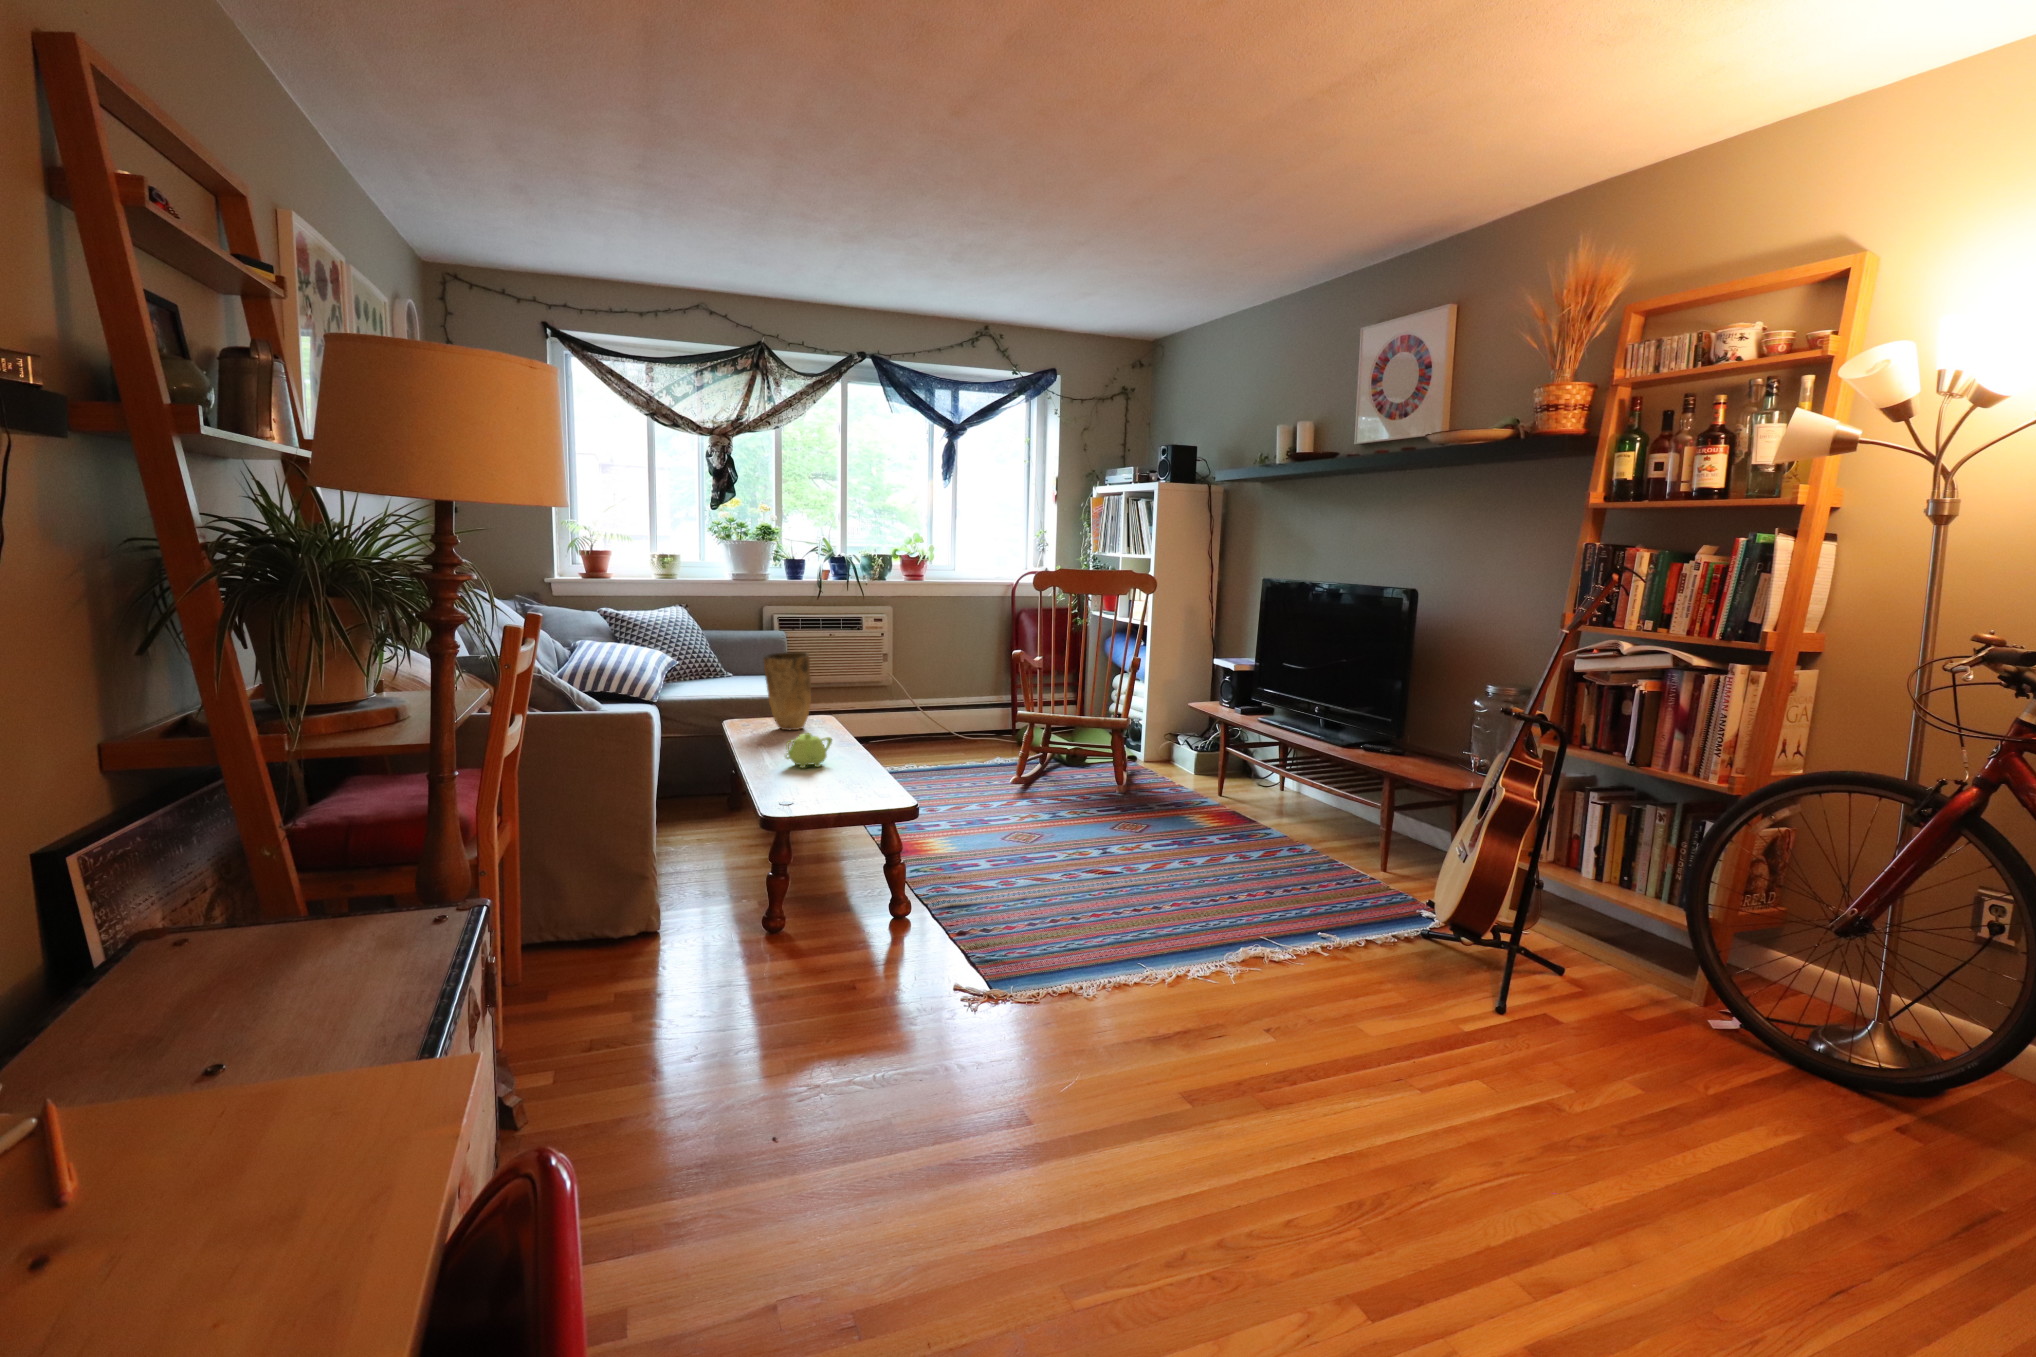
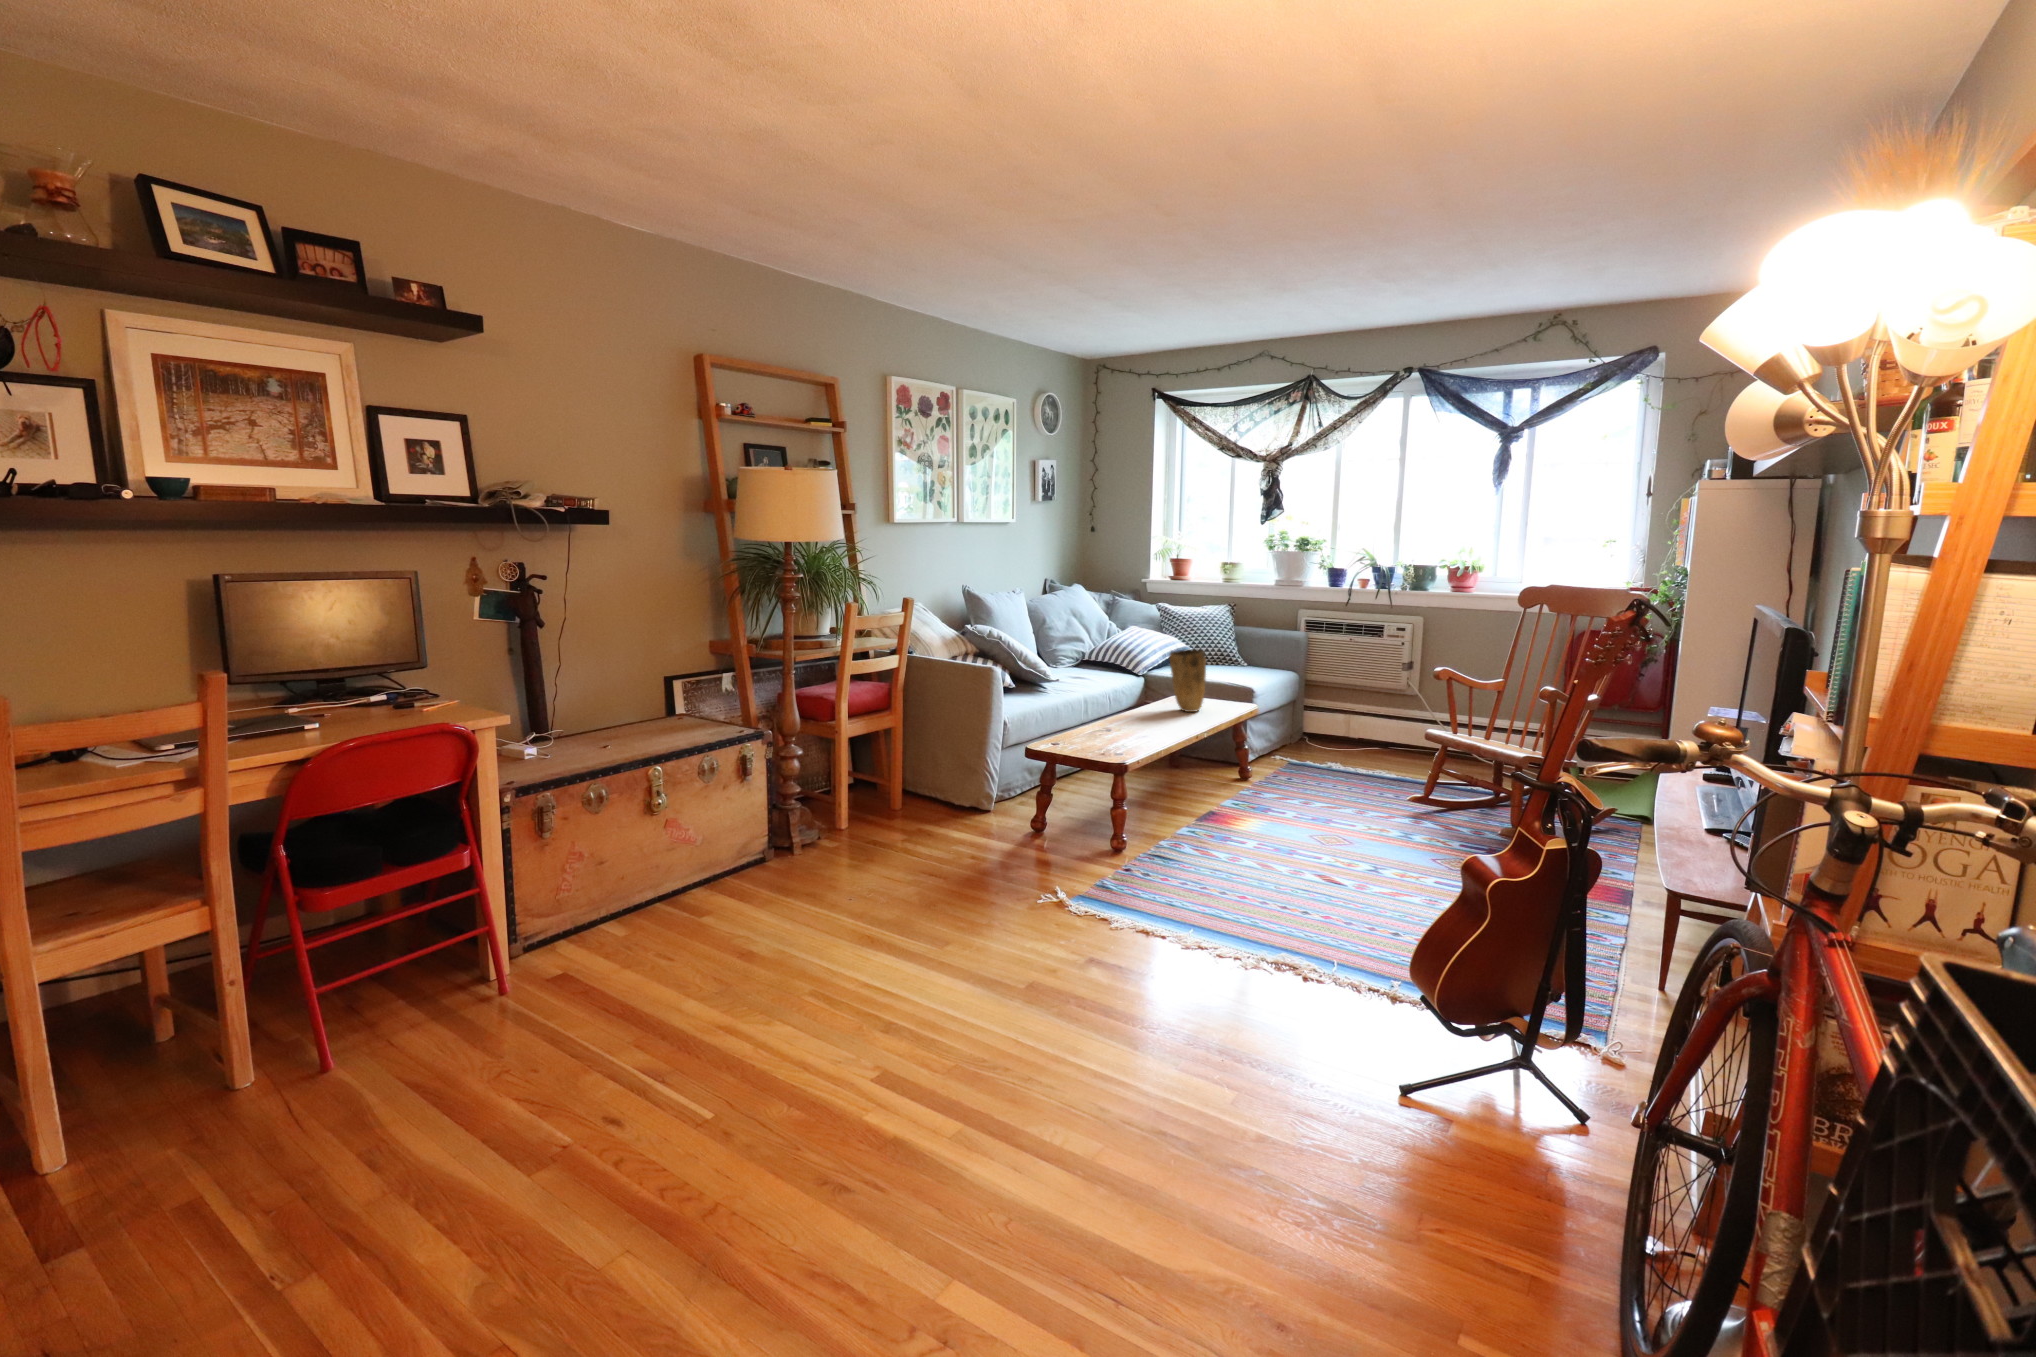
teapot: present [785,733,832,768] -> none [1116,713,1151,740]

